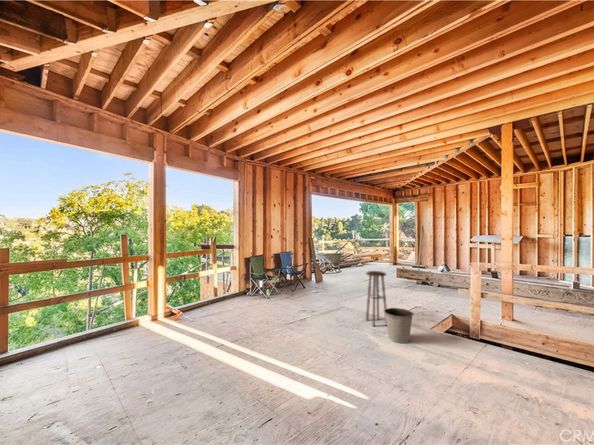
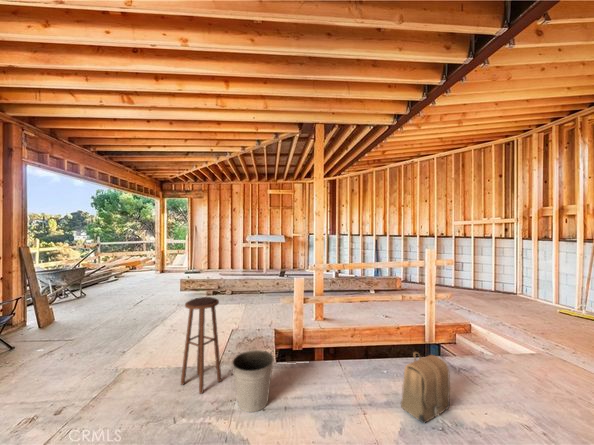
backpack: none [511,342,576,407] -> present [401,352,450,423]

